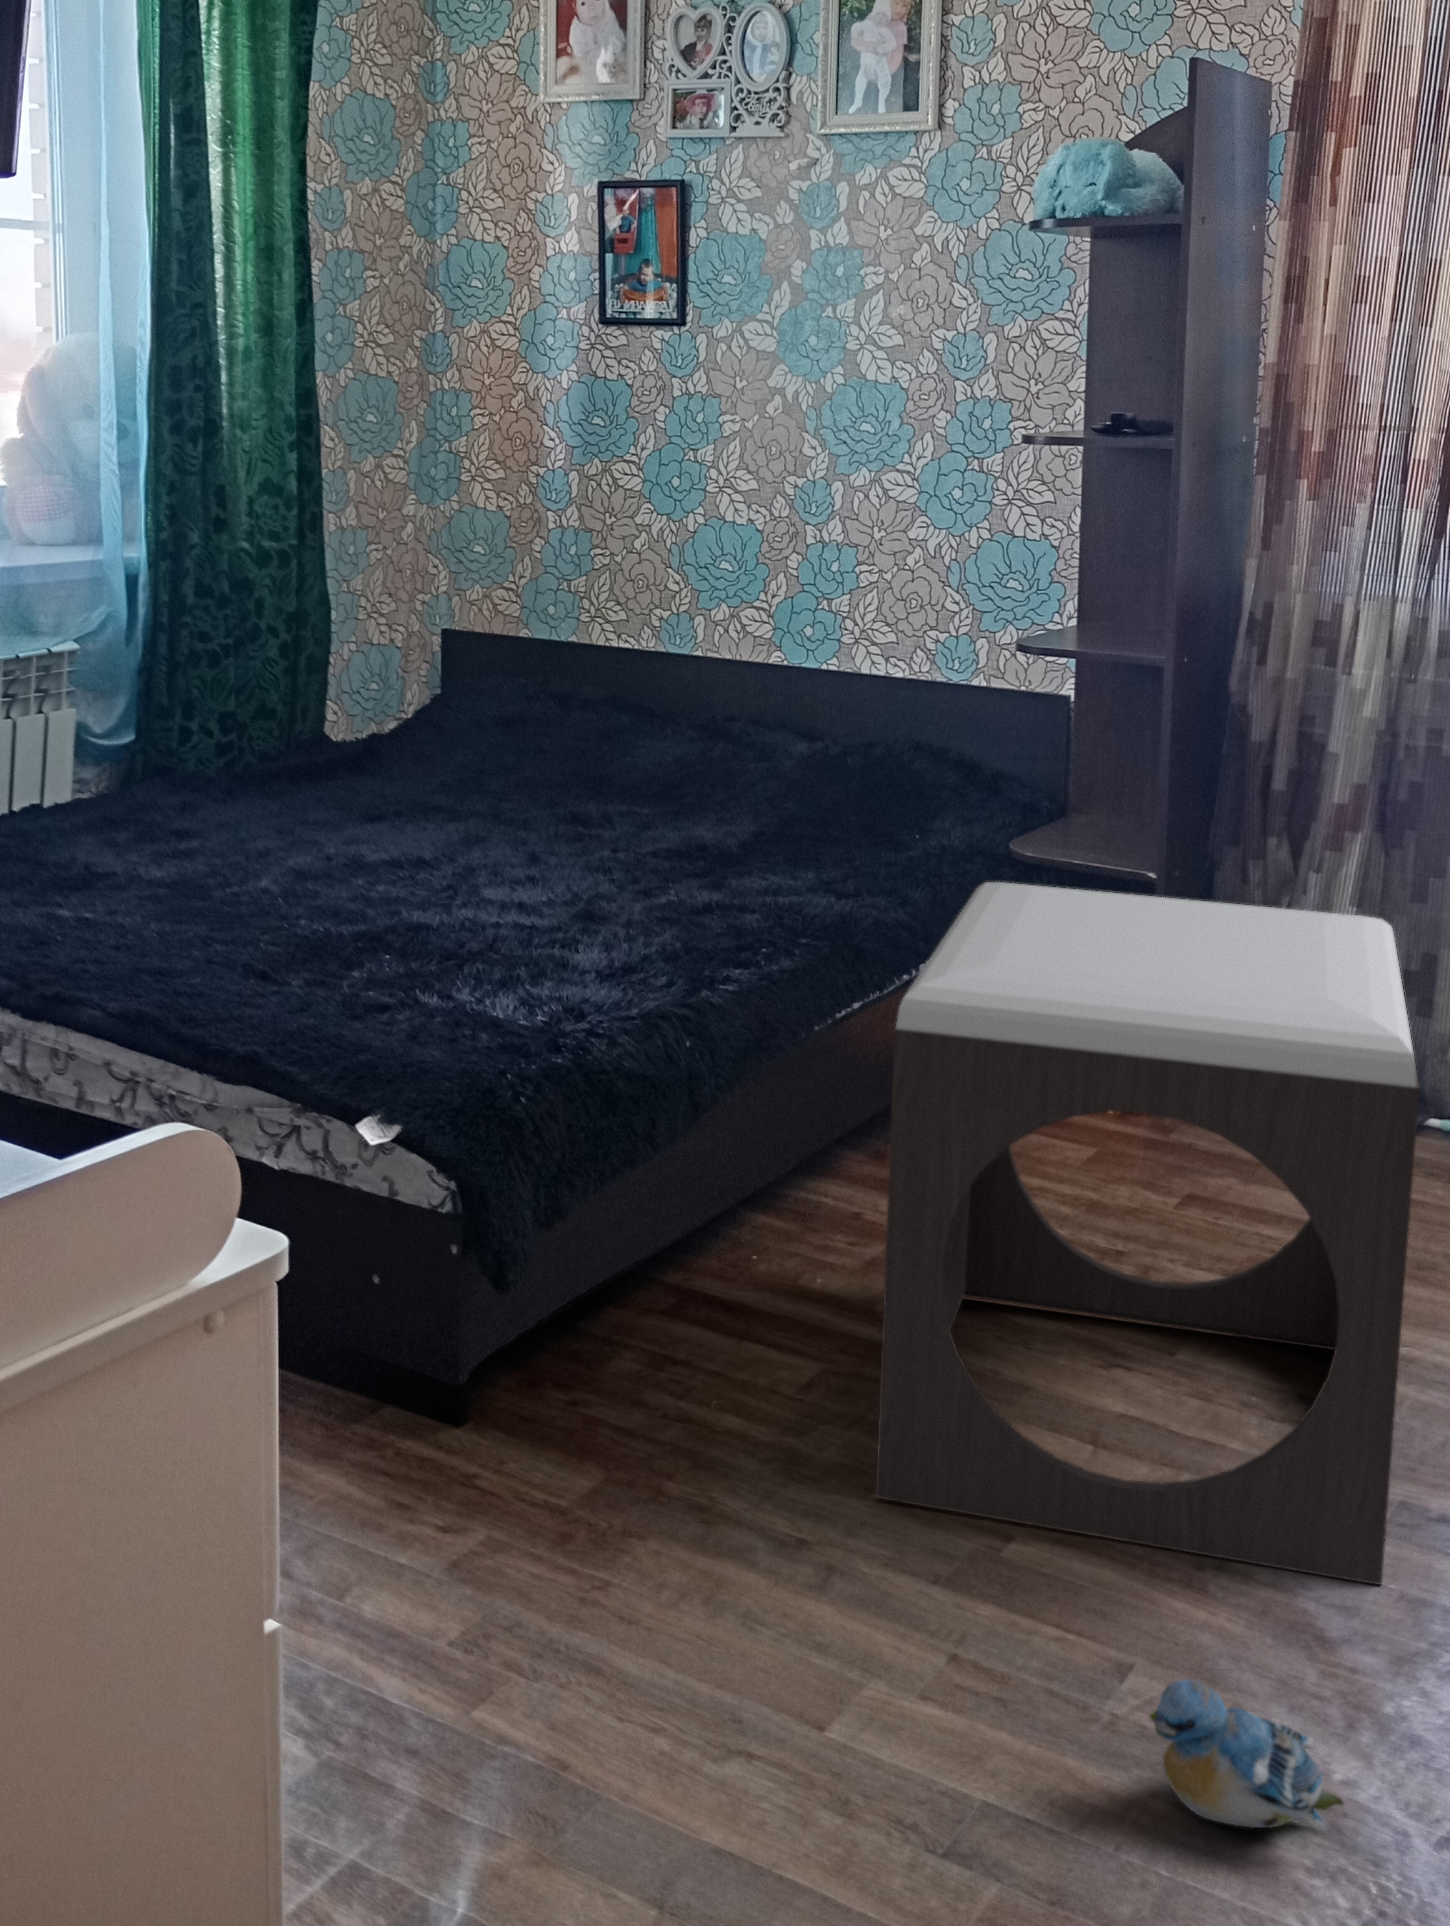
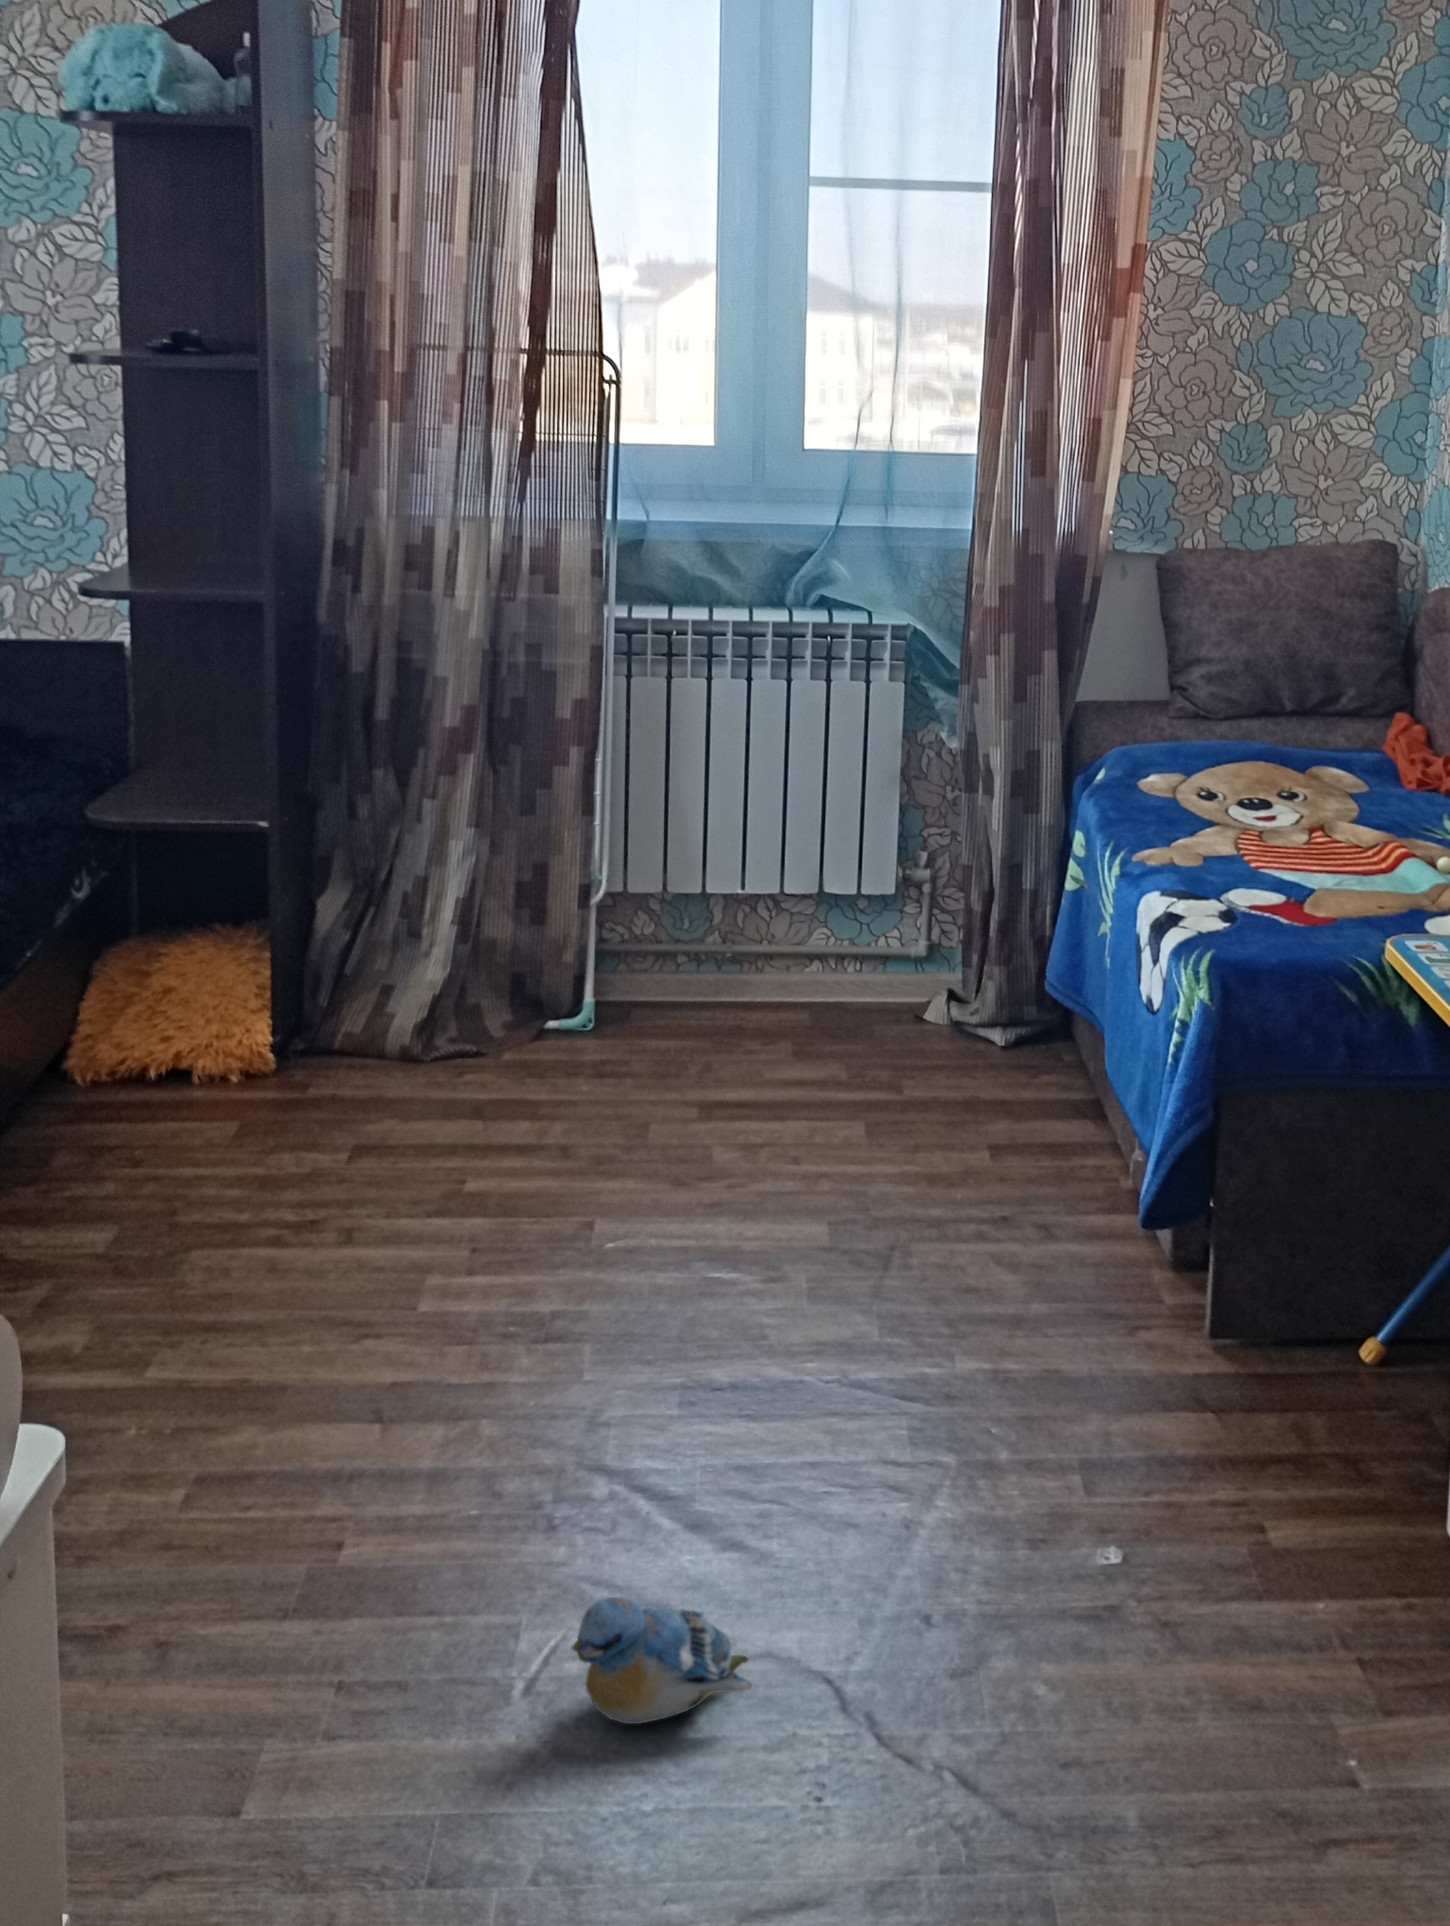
footstool: present [875,882,1419,1585] -> none [148,831,702,1543]

